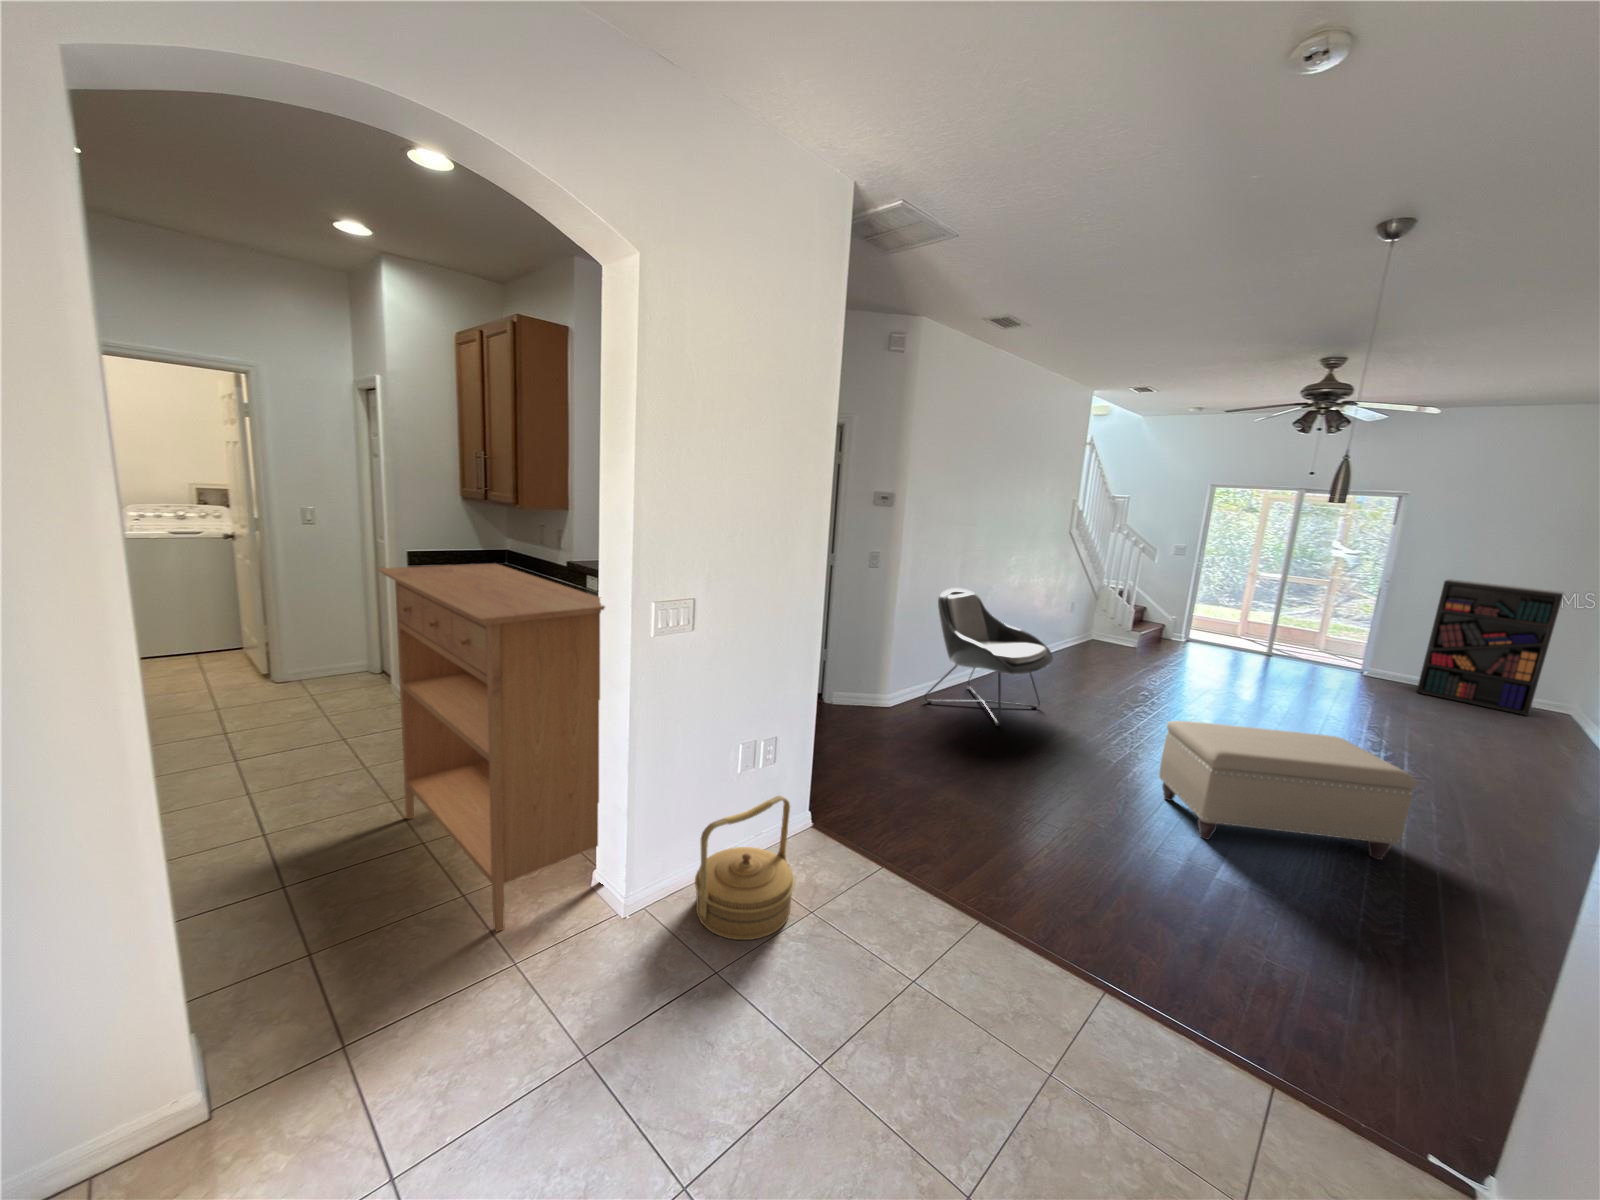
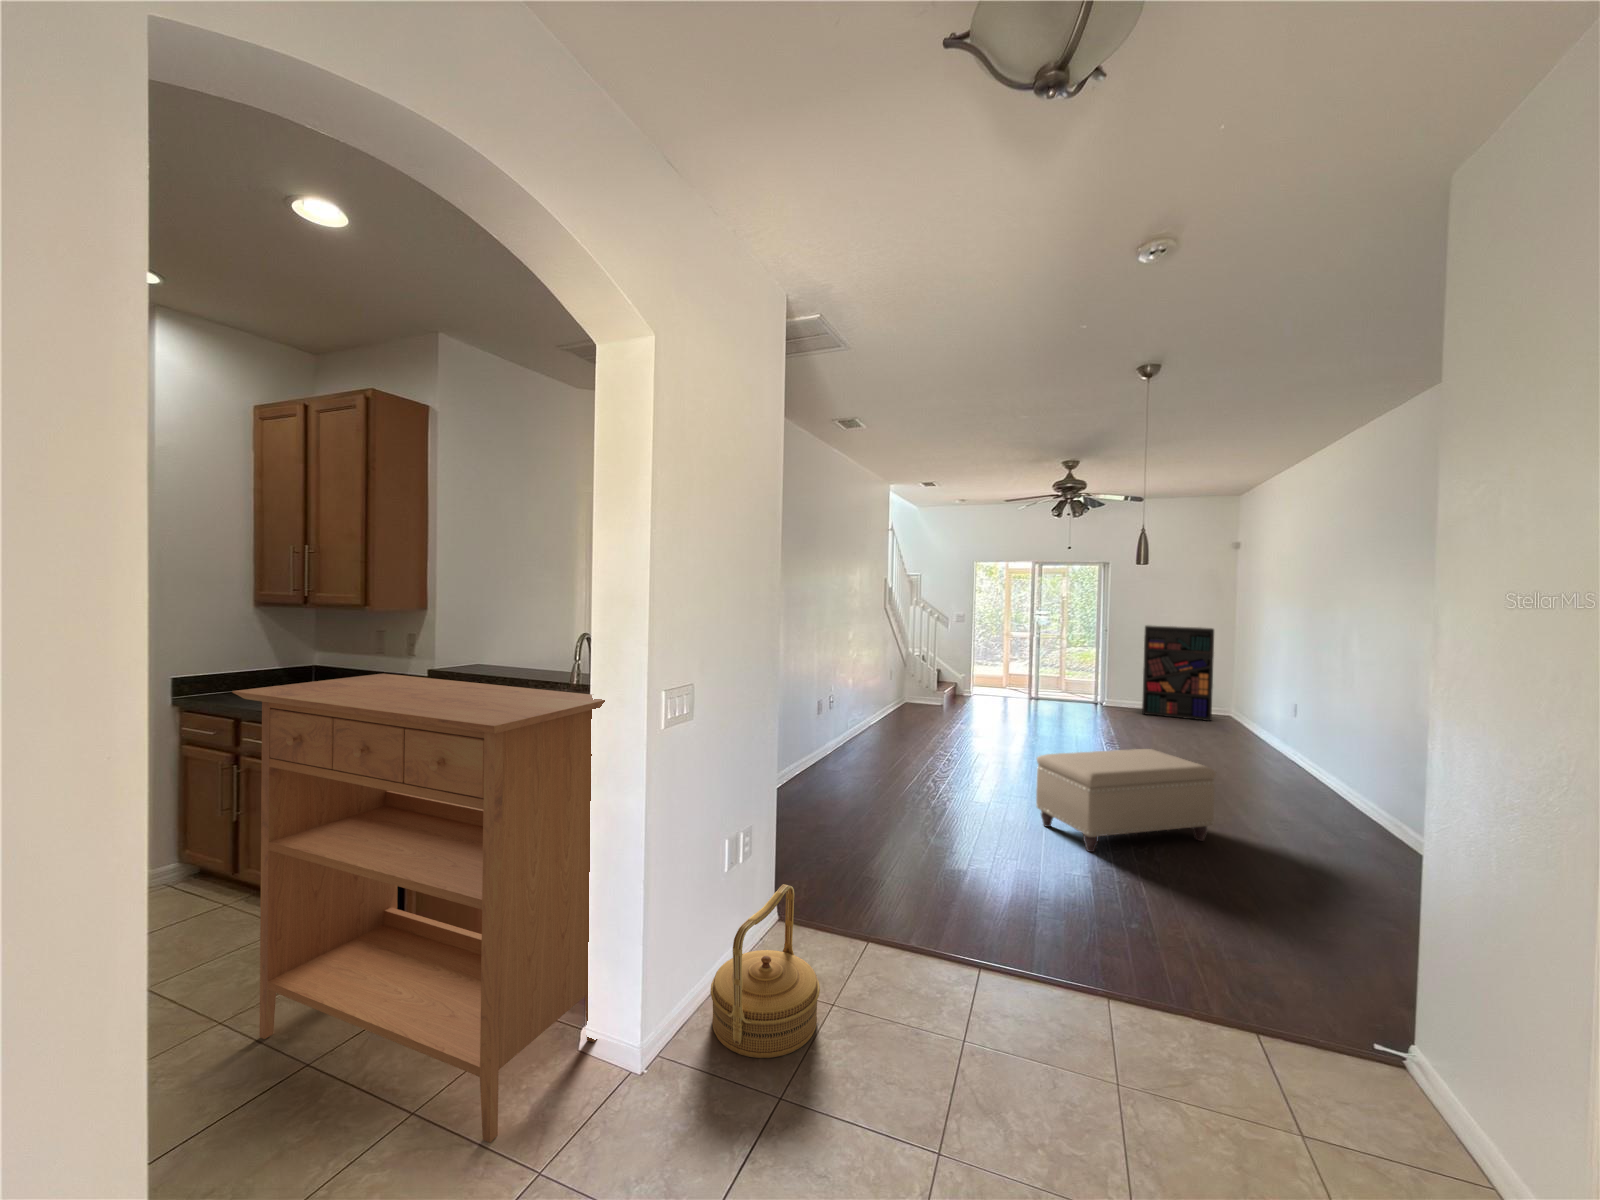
lounge chair: present [924,588,1053,727] -> none [806,664,913,790]

